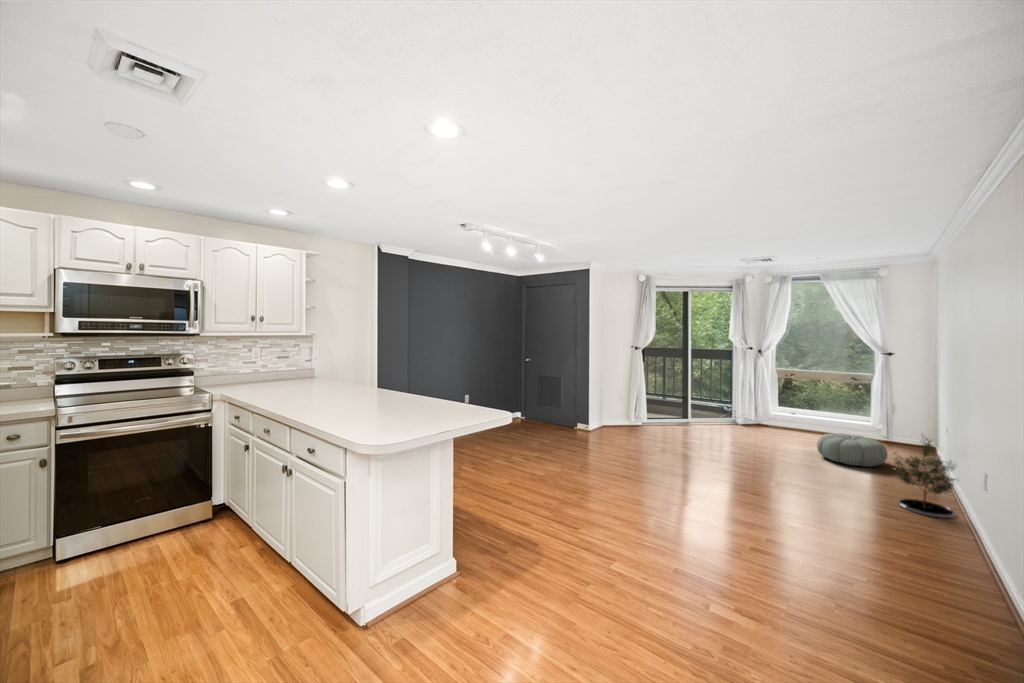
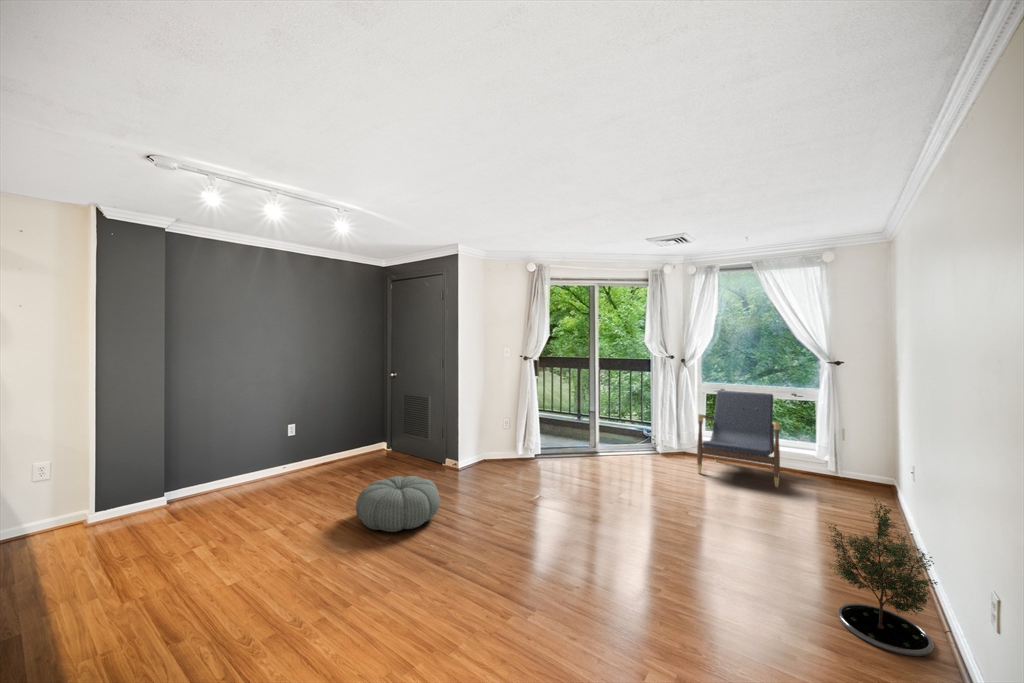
lounge chair: none [776,375,844,446] -> present [697,390,780,487]
pouf: present [817,433,888,467] -> present [356,476,440,532]

